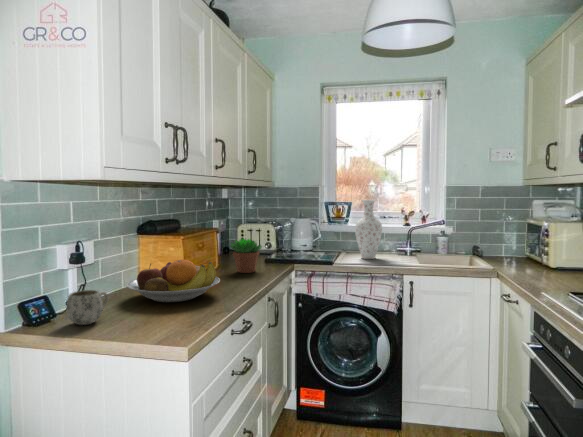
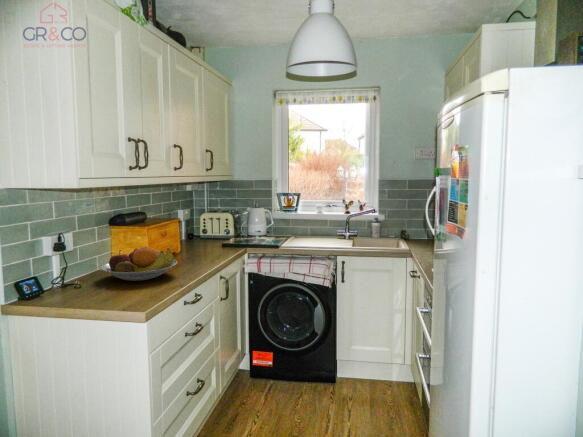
vase: present [355,200,382,259] -> none [300,192,323,243]
succulent plant: present [230,238,262,273] -> none [188,226,218,256]
mug: present [67,290,109,325] -> none [52,272,86,299]

